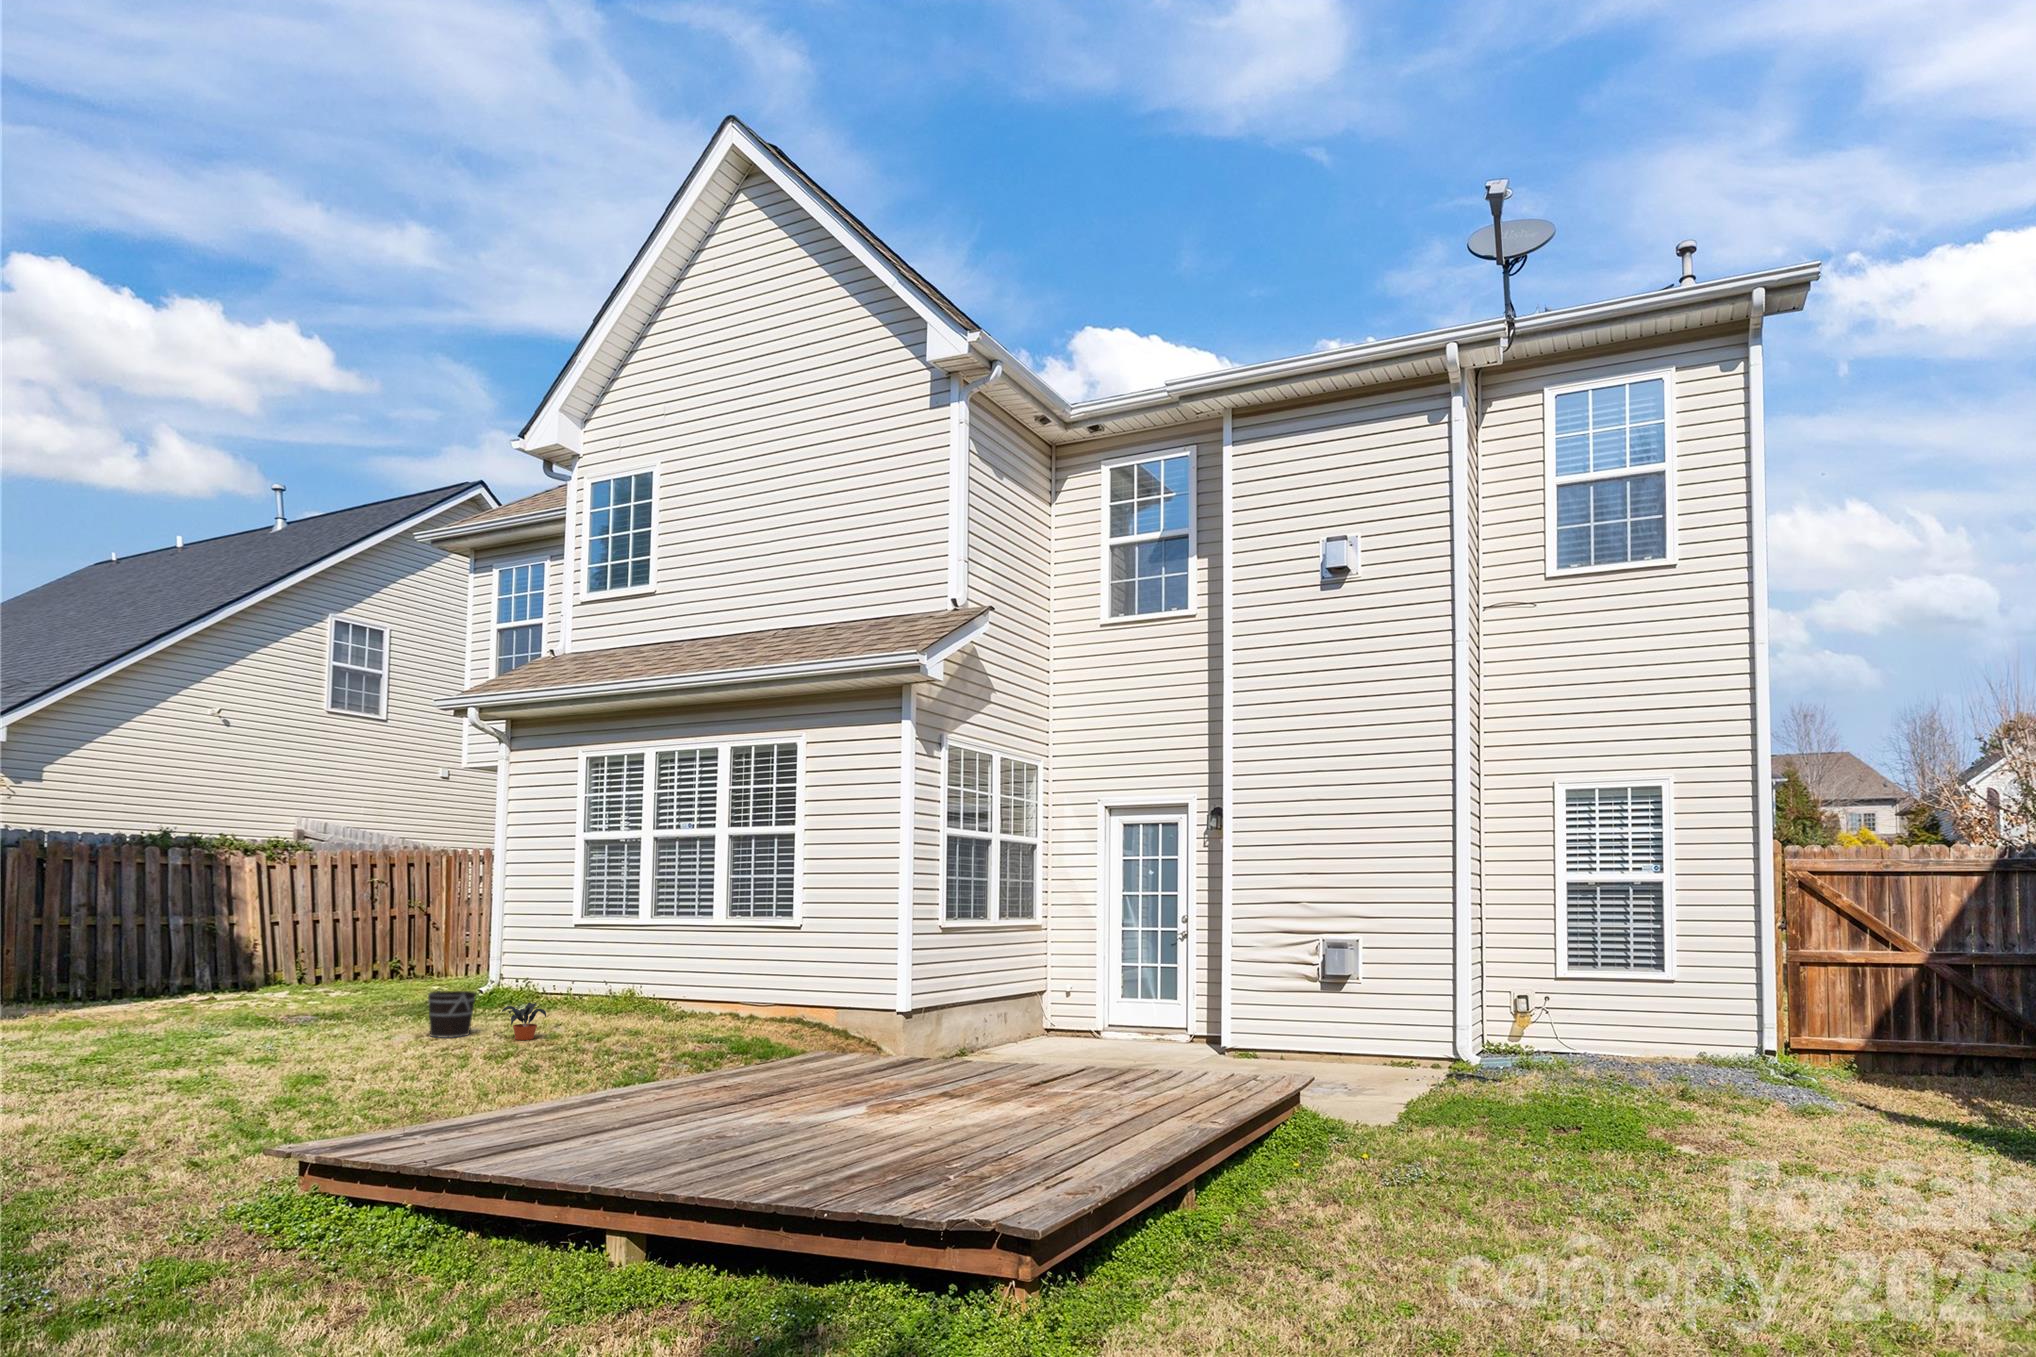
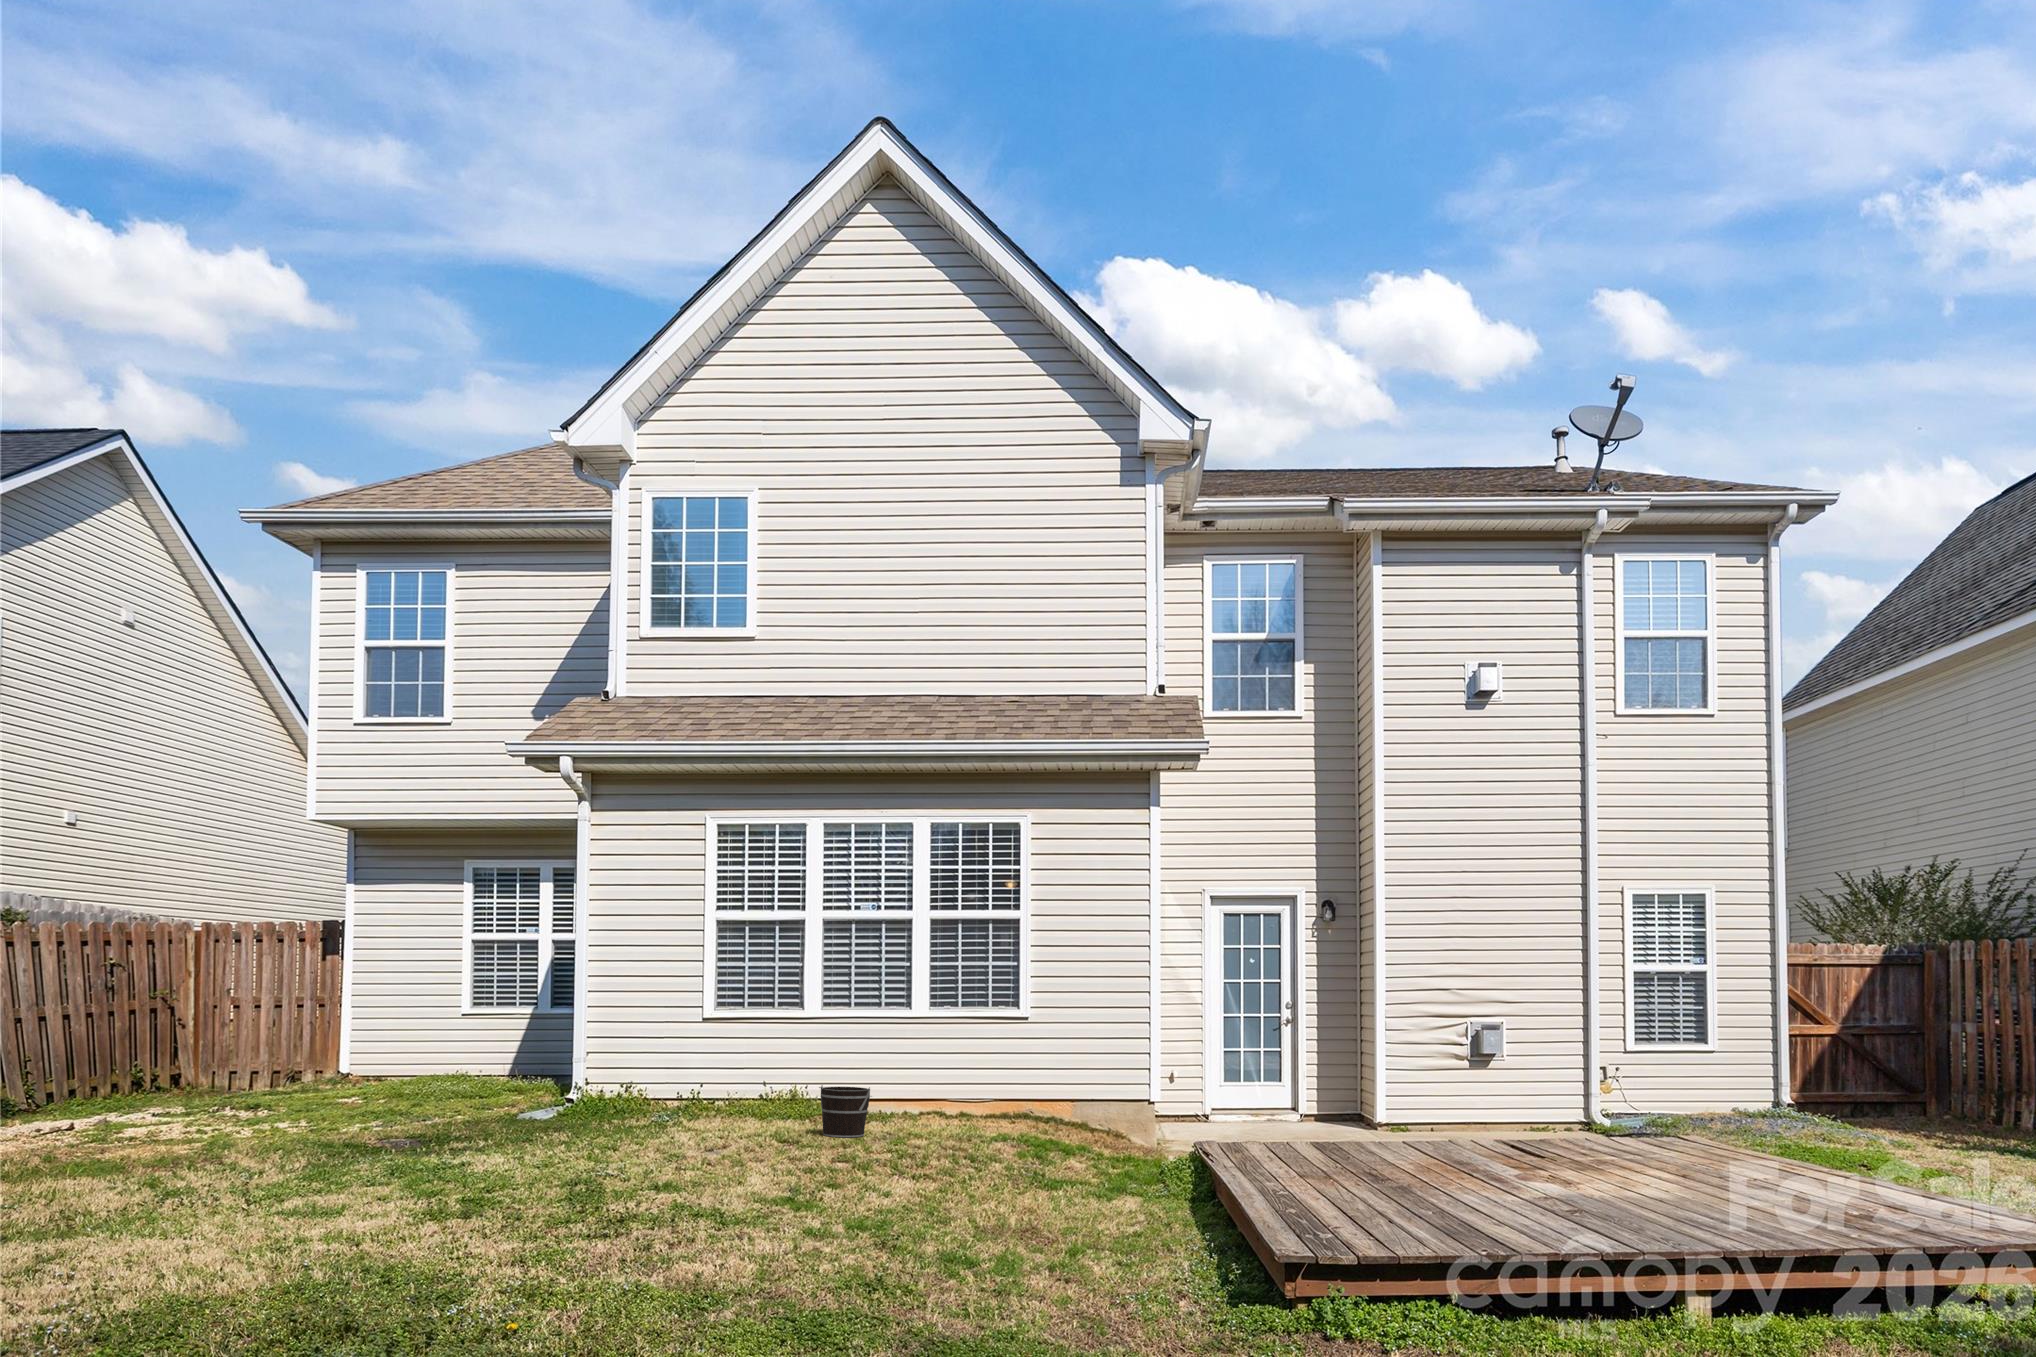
potted plant: present [501,1003,546,1040] -> none [905,1096,954,1136]

